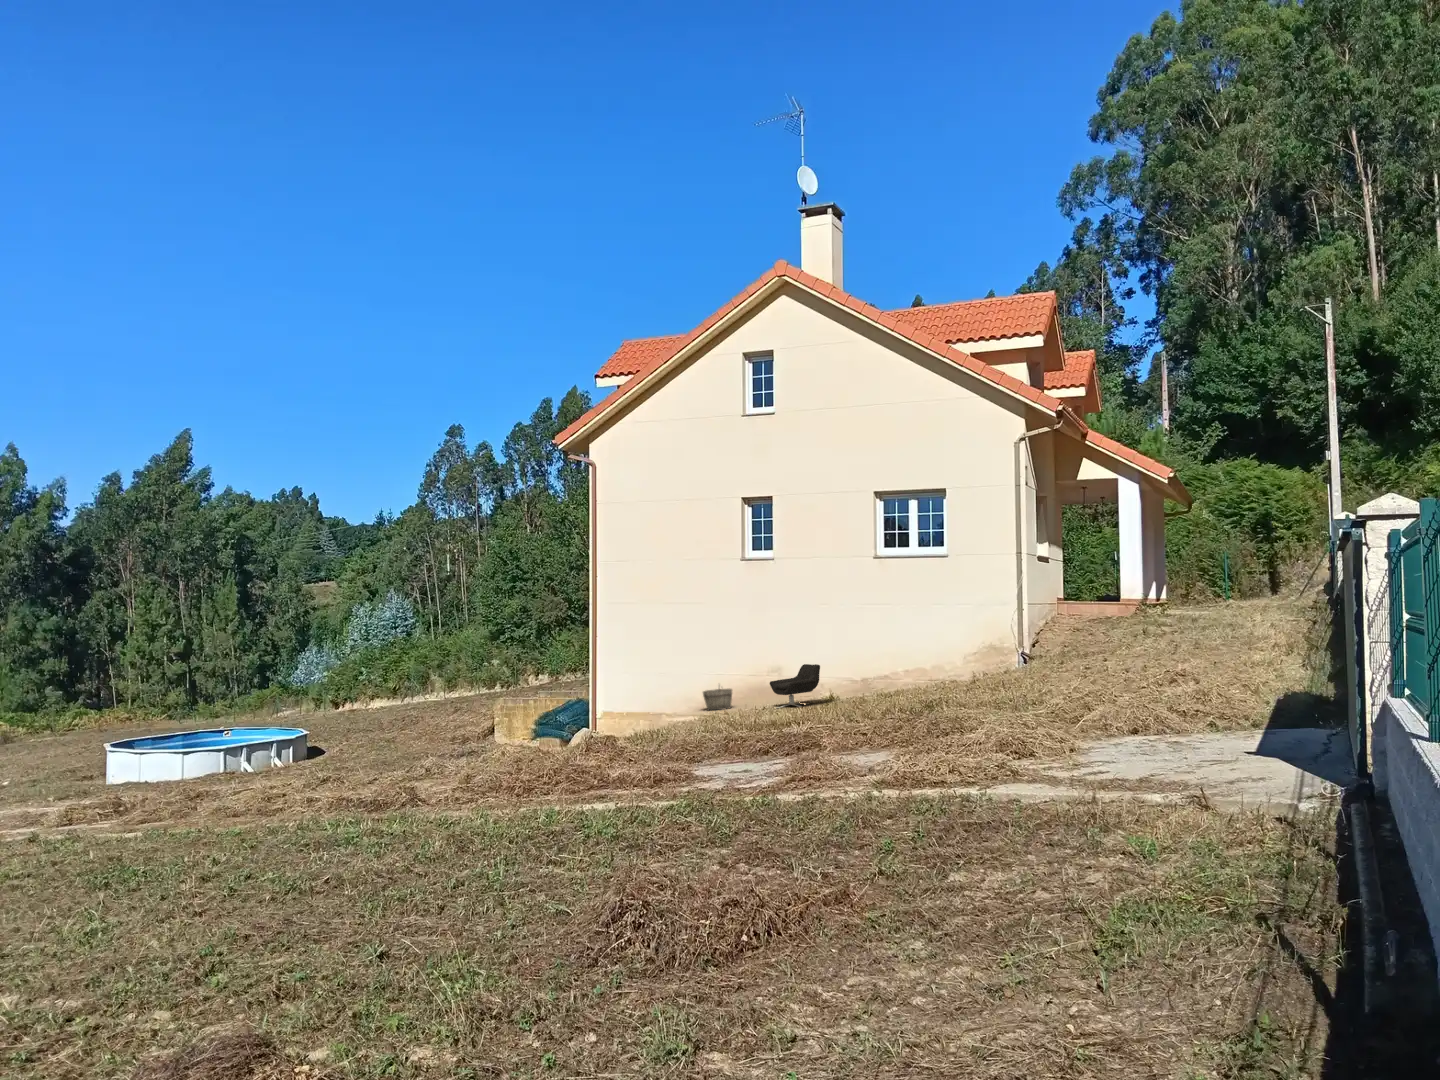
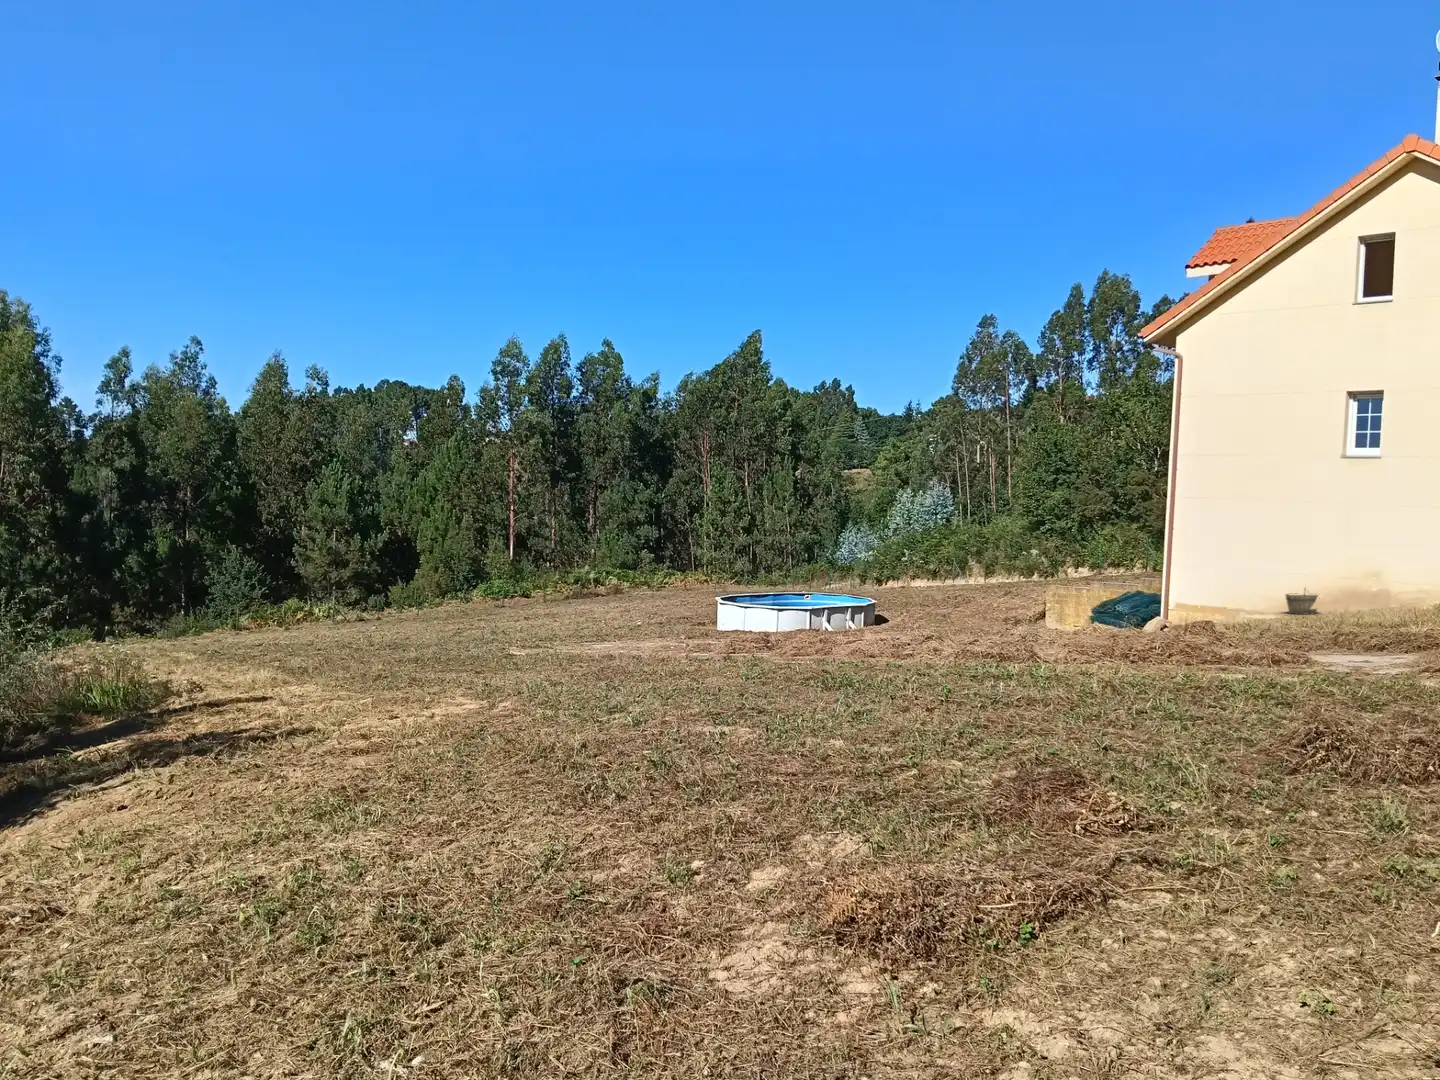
lounge chair: present [770,664,820,708] -> none [1364,575,1427,619]

